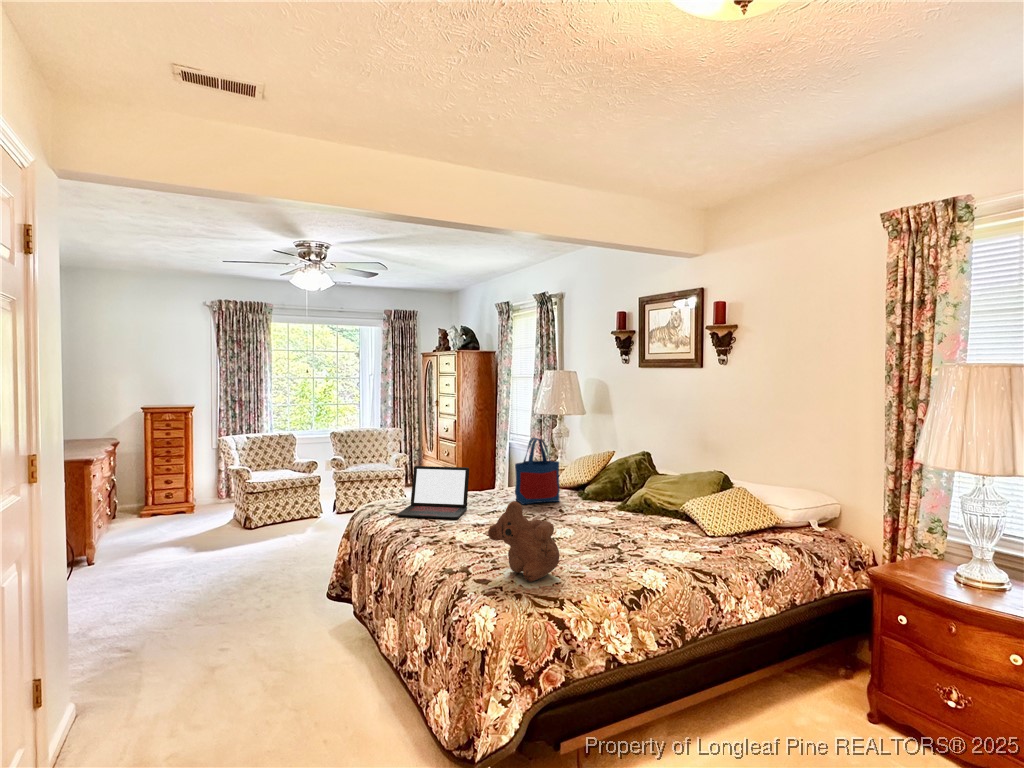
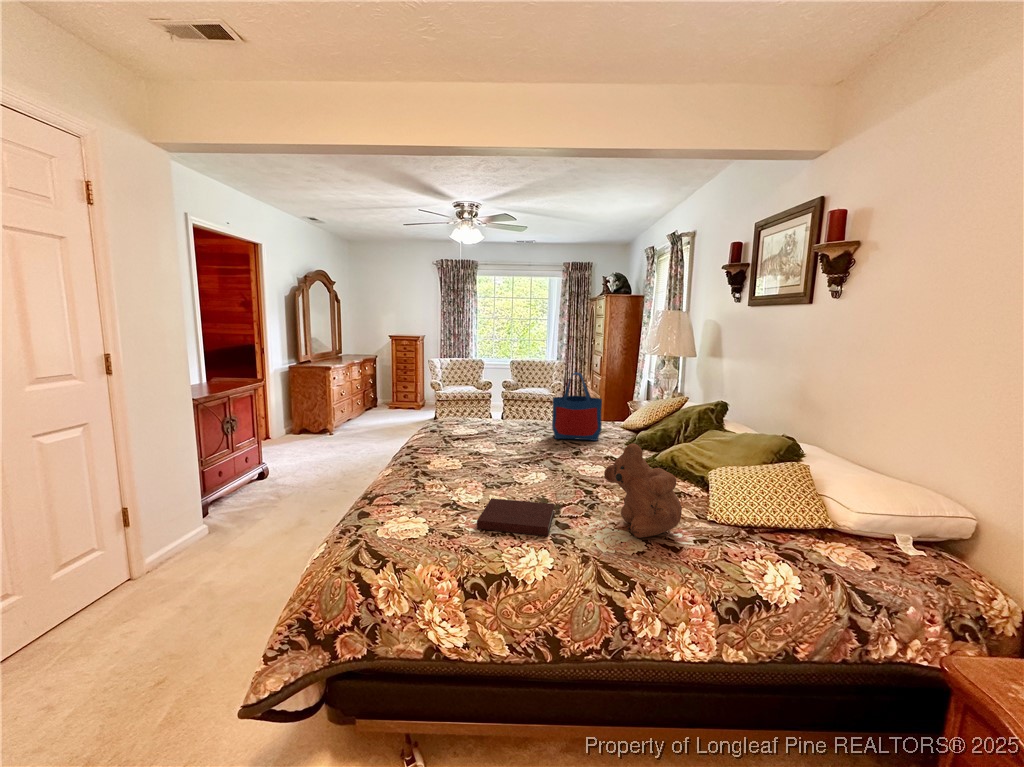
laptop: present [397,466,469,519] -> none [432,392,502,444]
teddy bear: present [488,501,560,582] -> present [604,443,682,538]
notebook: none [568,543,640,569] -> present [477,498,555,536]

